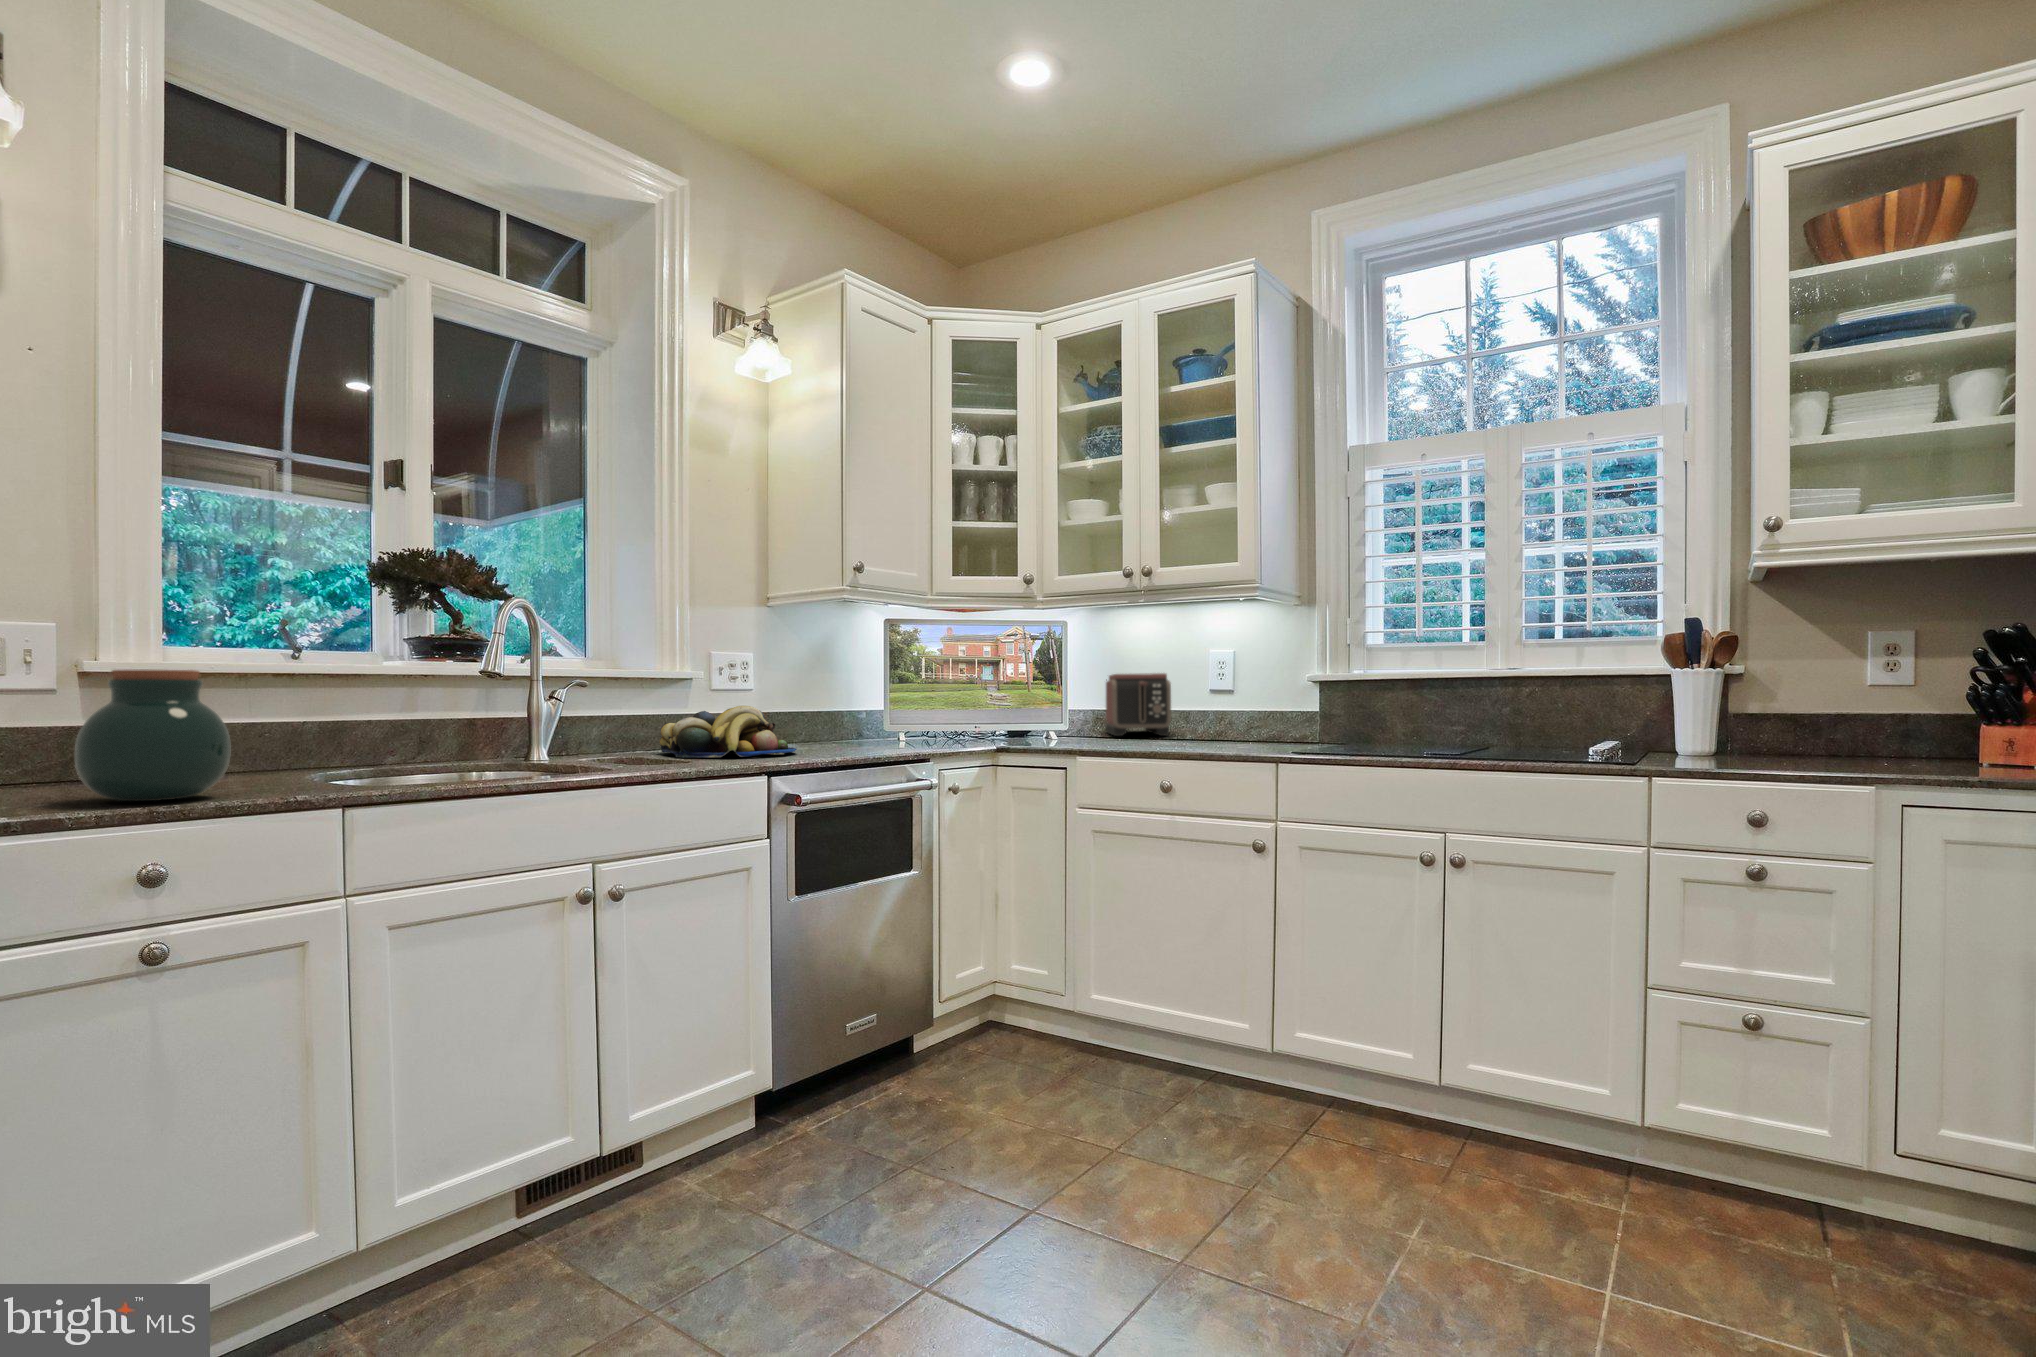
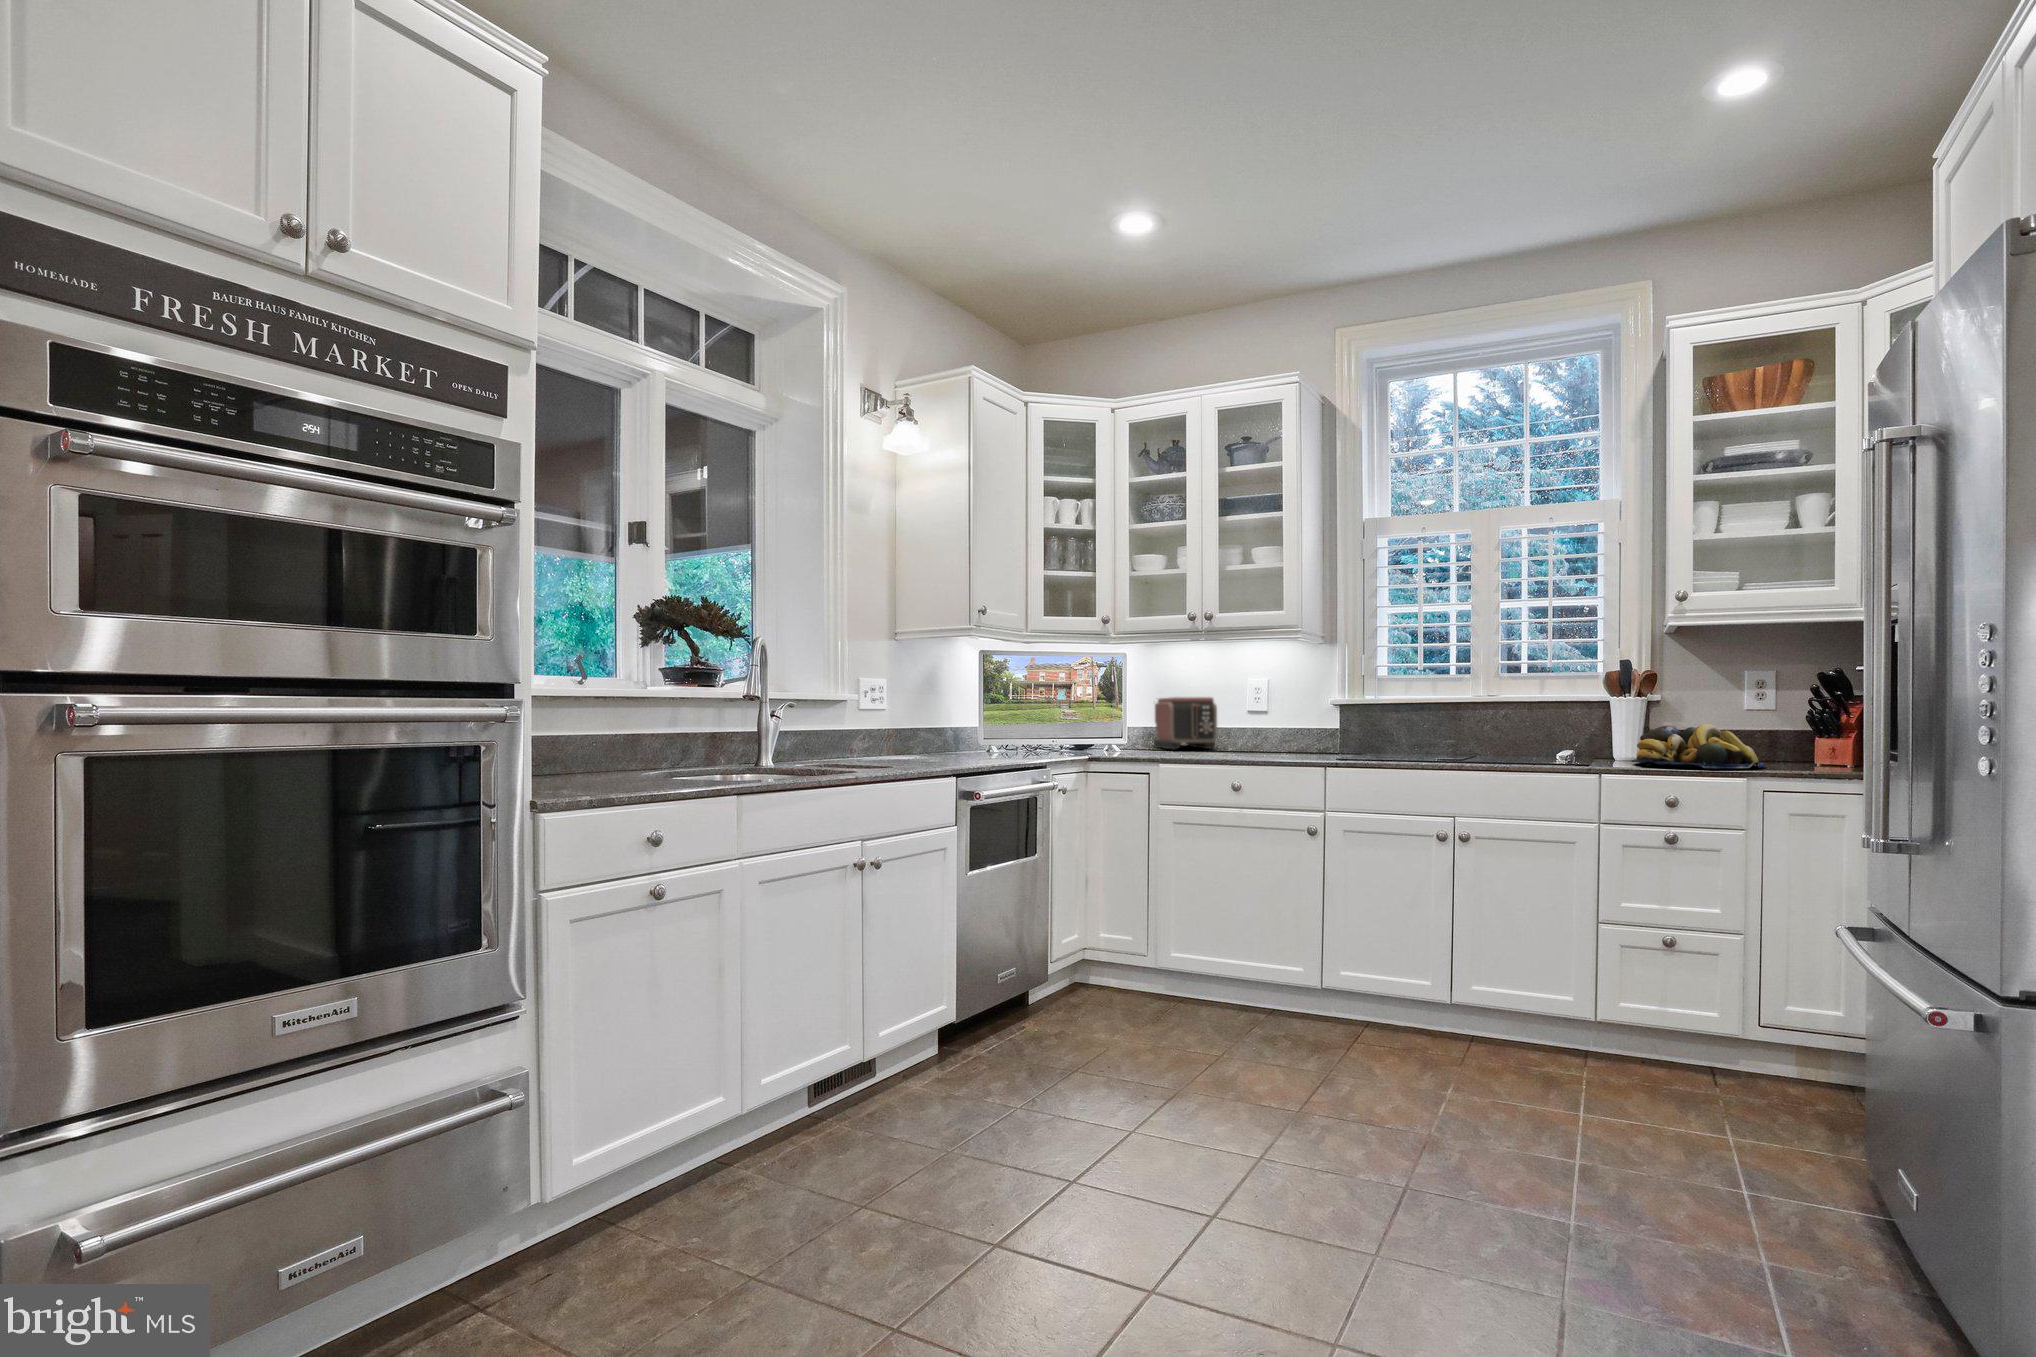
jar: present [75,669,231,801] -> none [587,695,674,785]
fruit bowl: present [660,706,797,757] -> present [1632,724,1764,768]

